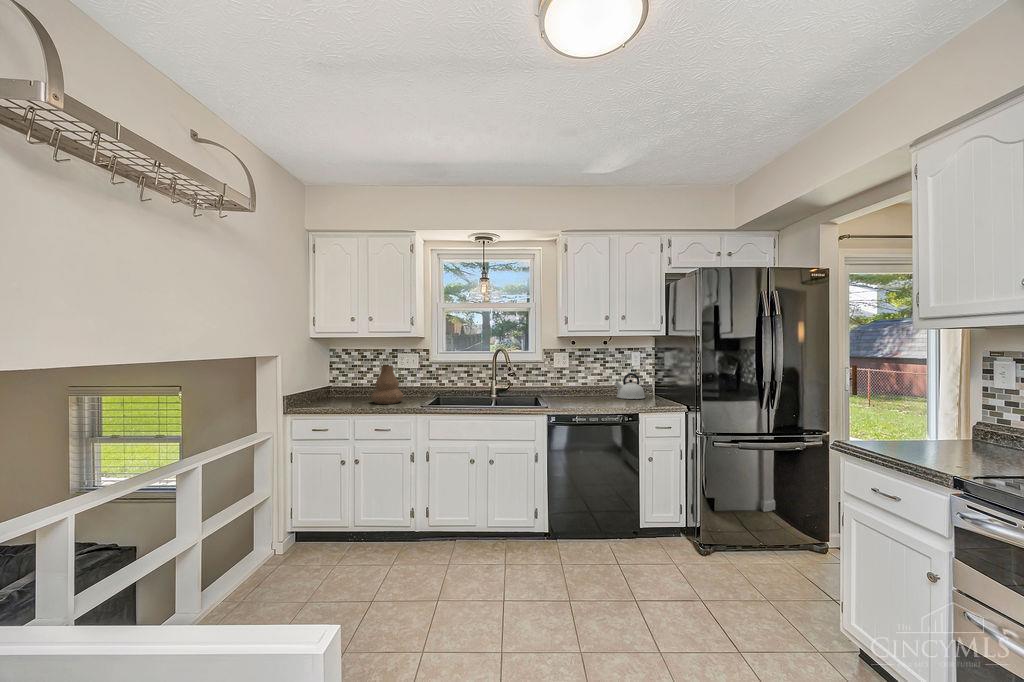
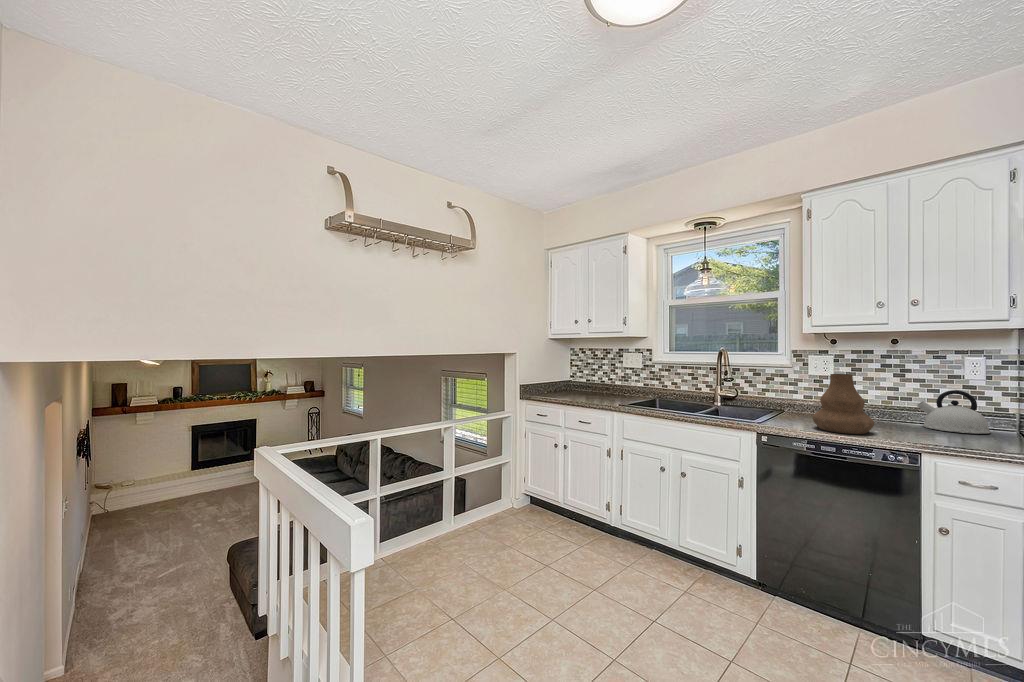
vase: present [371,365,403,404] -> present [813,374,874,434]

